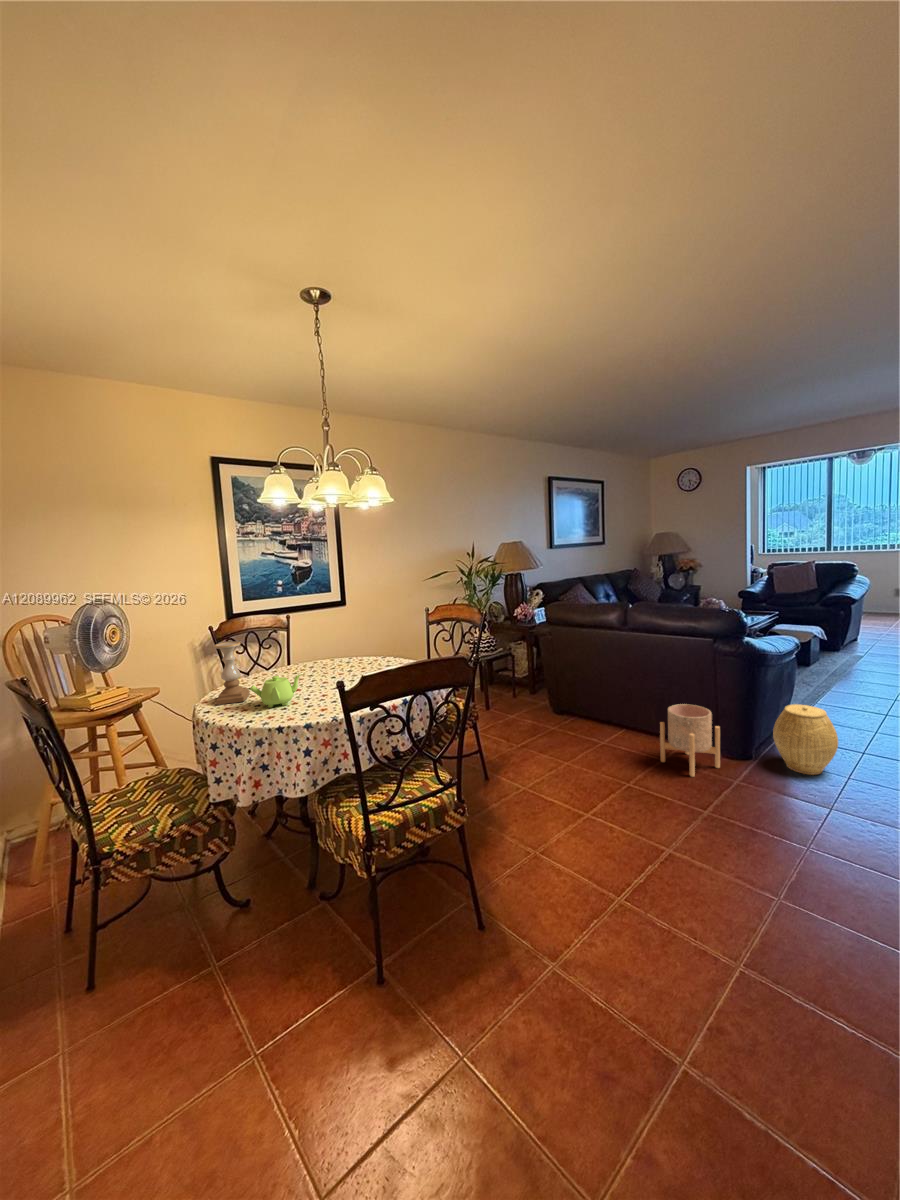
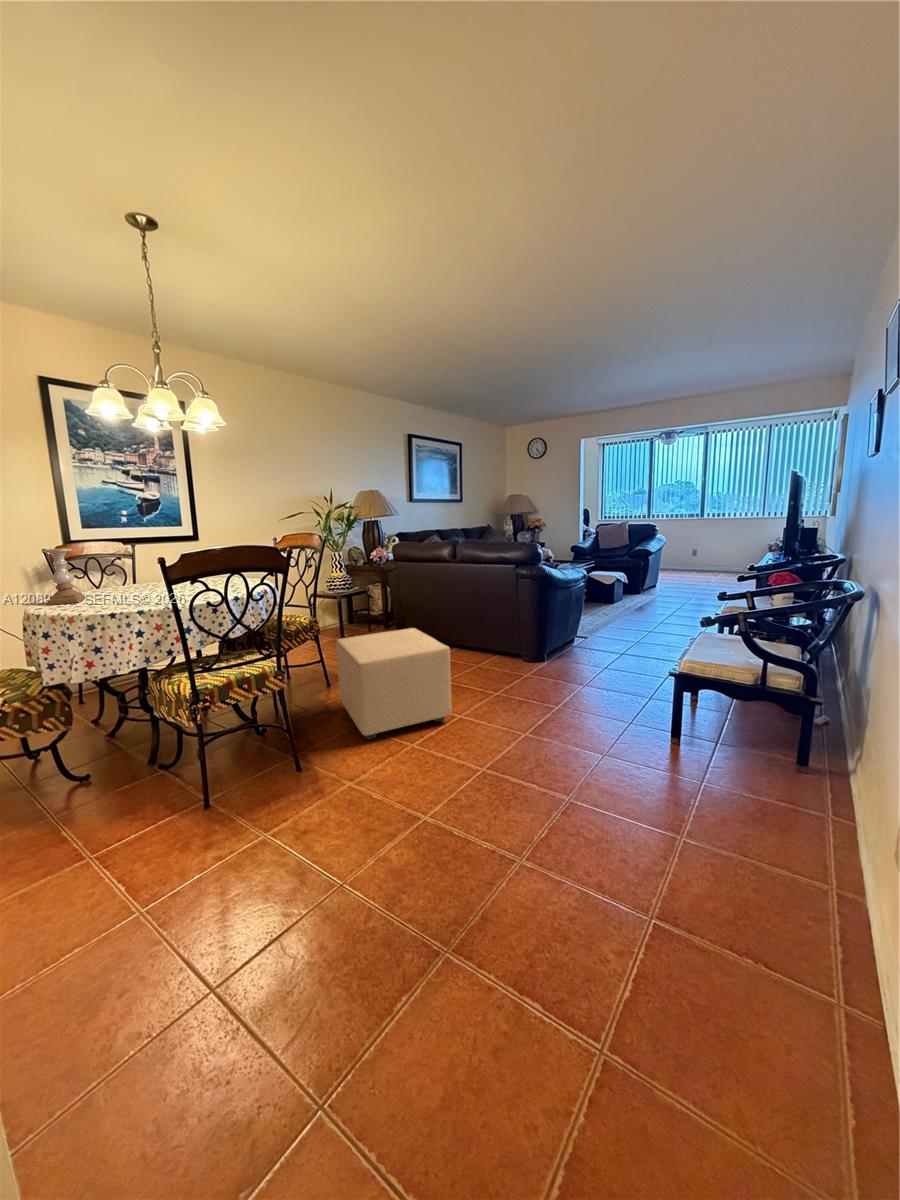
teapot: present [250,675,301,708] -> none [82,576,137,605]
planter: present [660,704,720,777] -> none [474,618,516,671]
woven basket: present [773,704,838,775] -> none [554,615,594,664]
ottoman: none [506,725,665,886] -> present [336,628,451,739]

